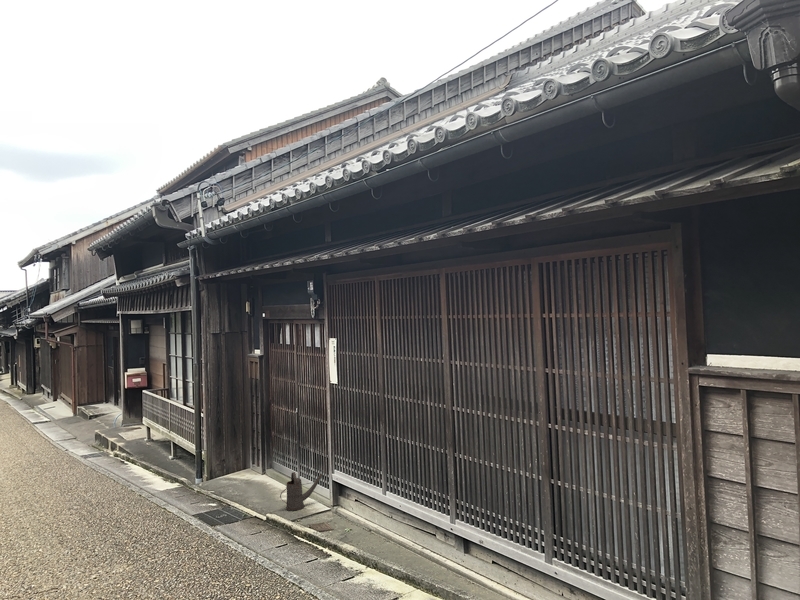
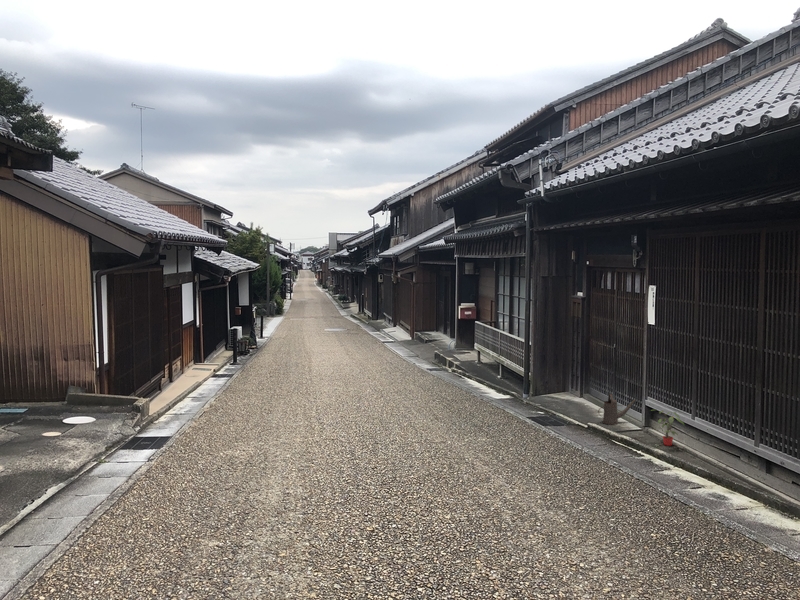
potted plant: none [336,489,377,533] -> present [658,411,684,446]

